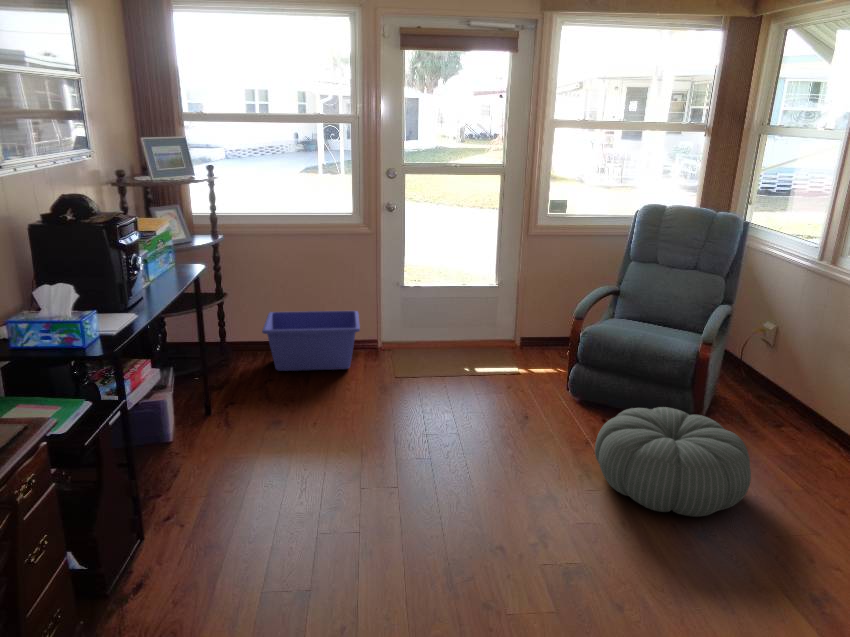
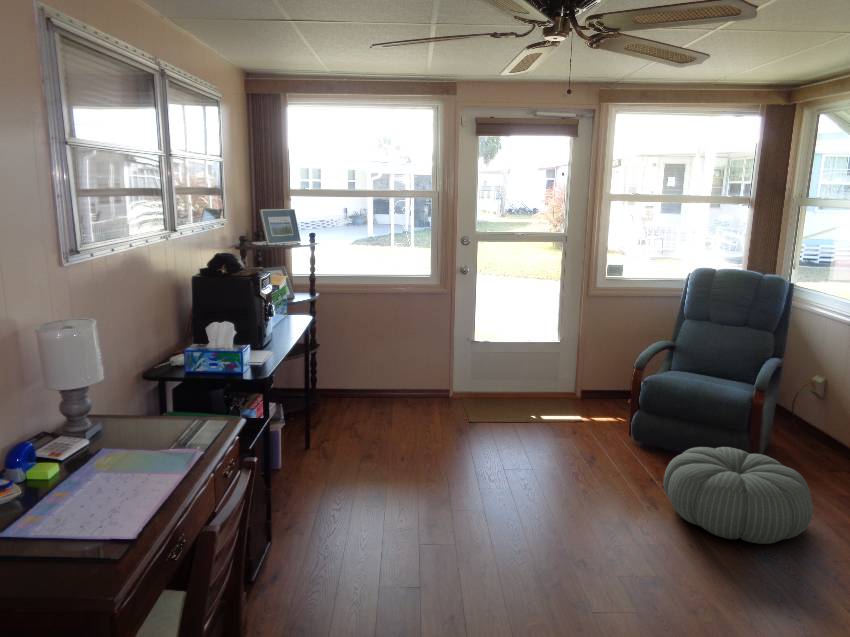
storage bin: present [262,311,360,371] -> none [352,362,438,415]

